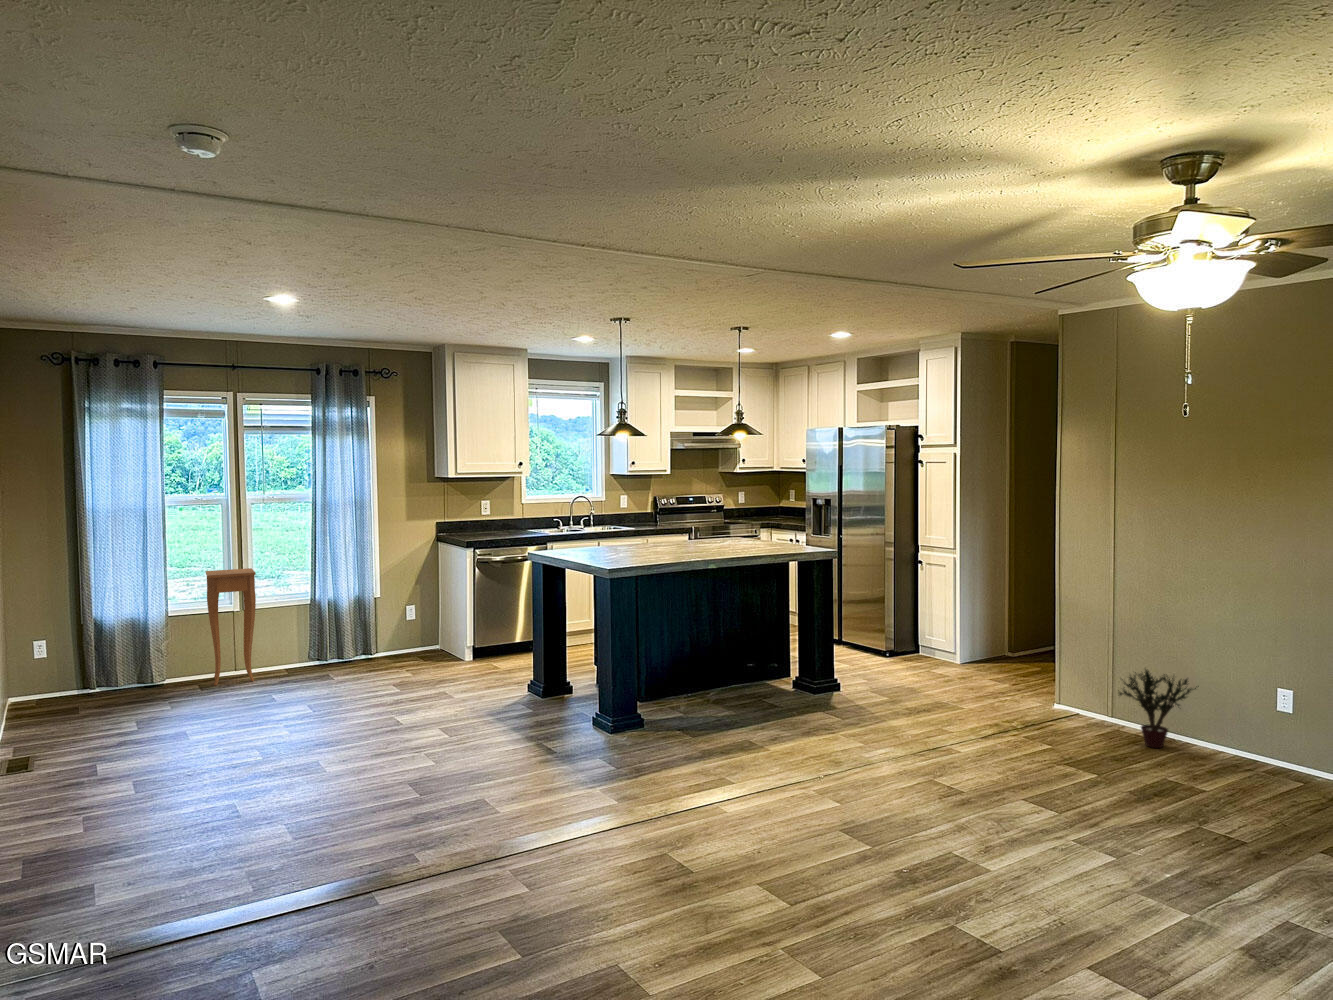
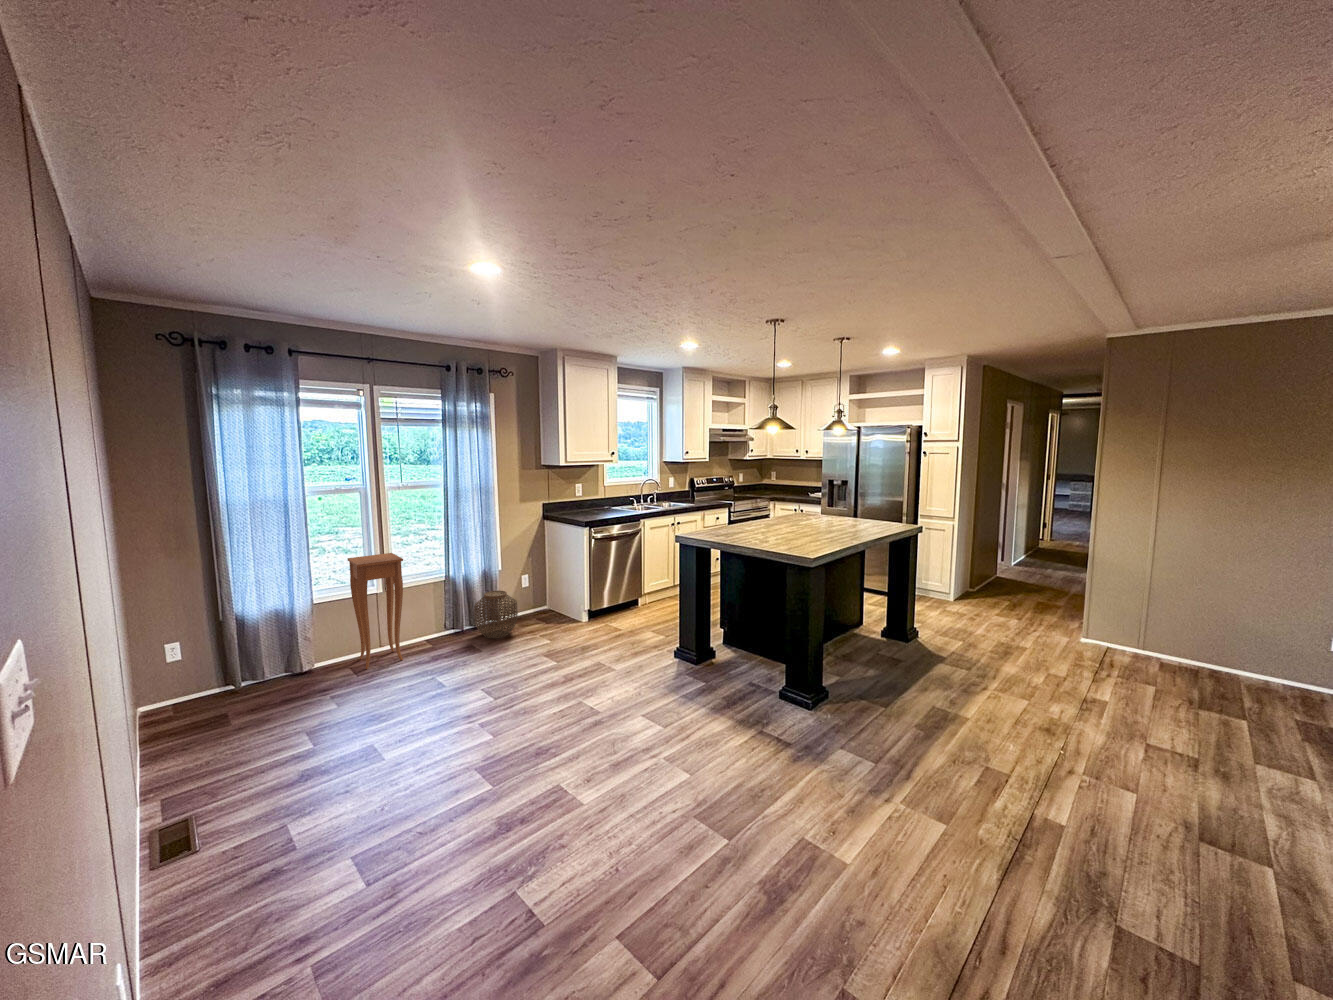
woven basket: none [338,617,387,670] -> present [474,591,518,639]
potted plant: present [1119,669,1199,748] -> none [1190,619,1267,684]

